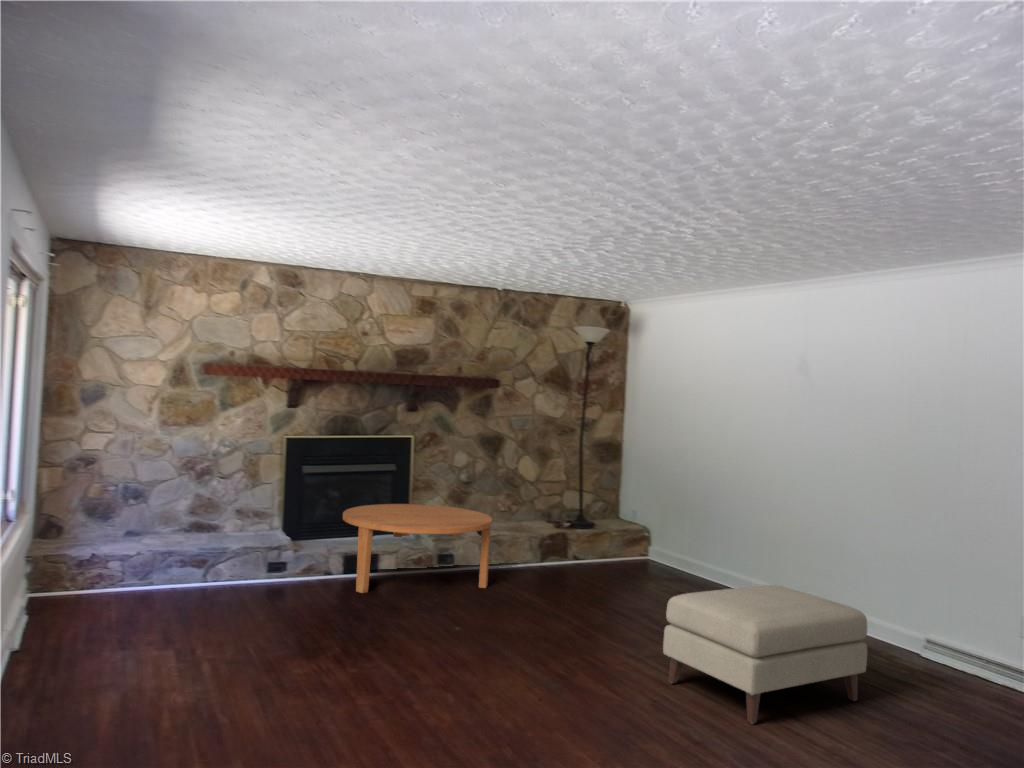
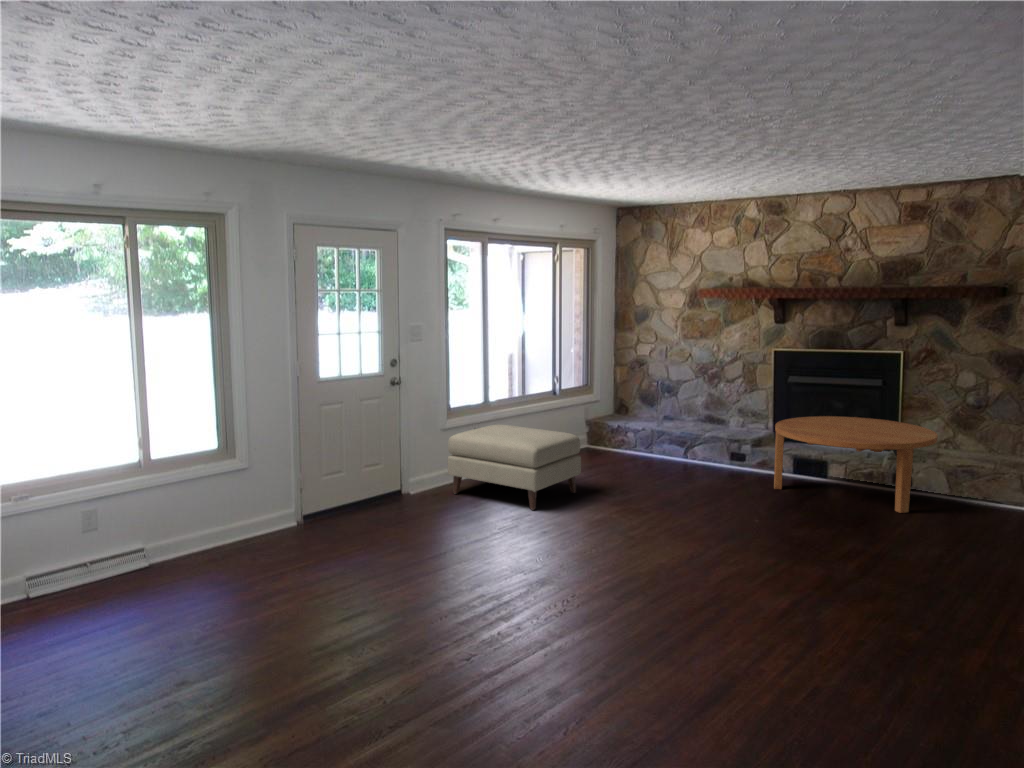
ottoman: present [663,585,867,724] -> present [448,424,581,510]

